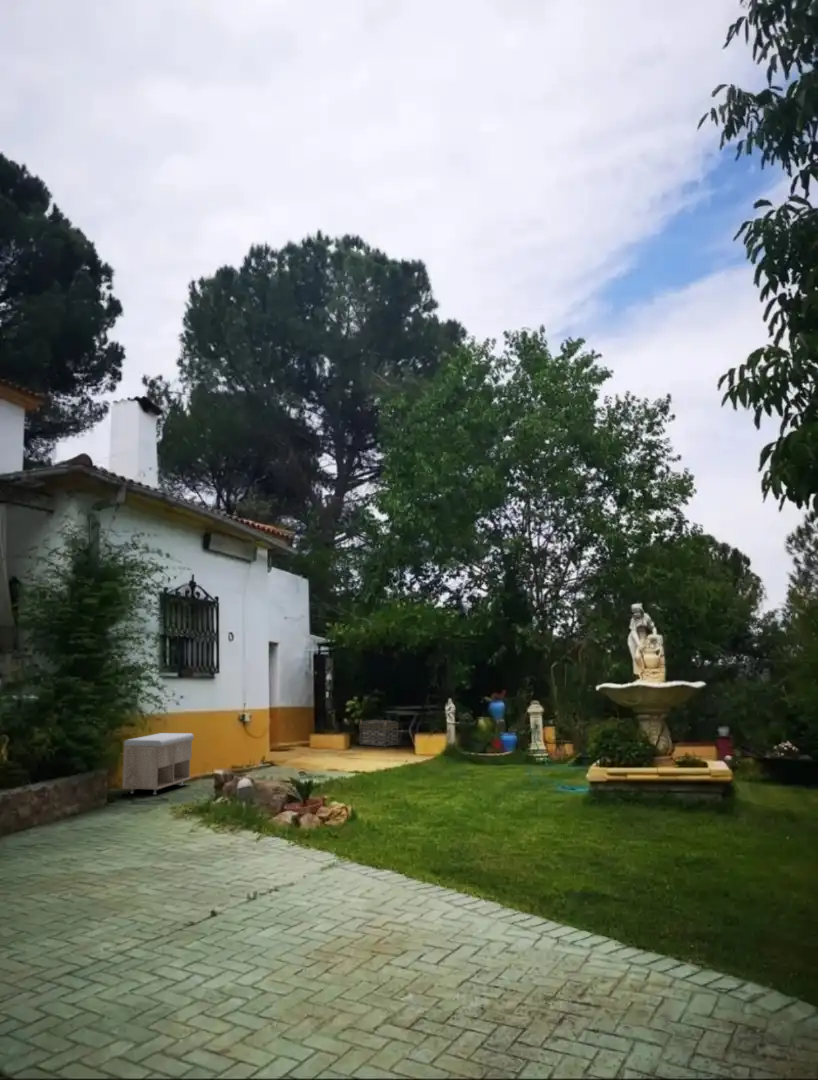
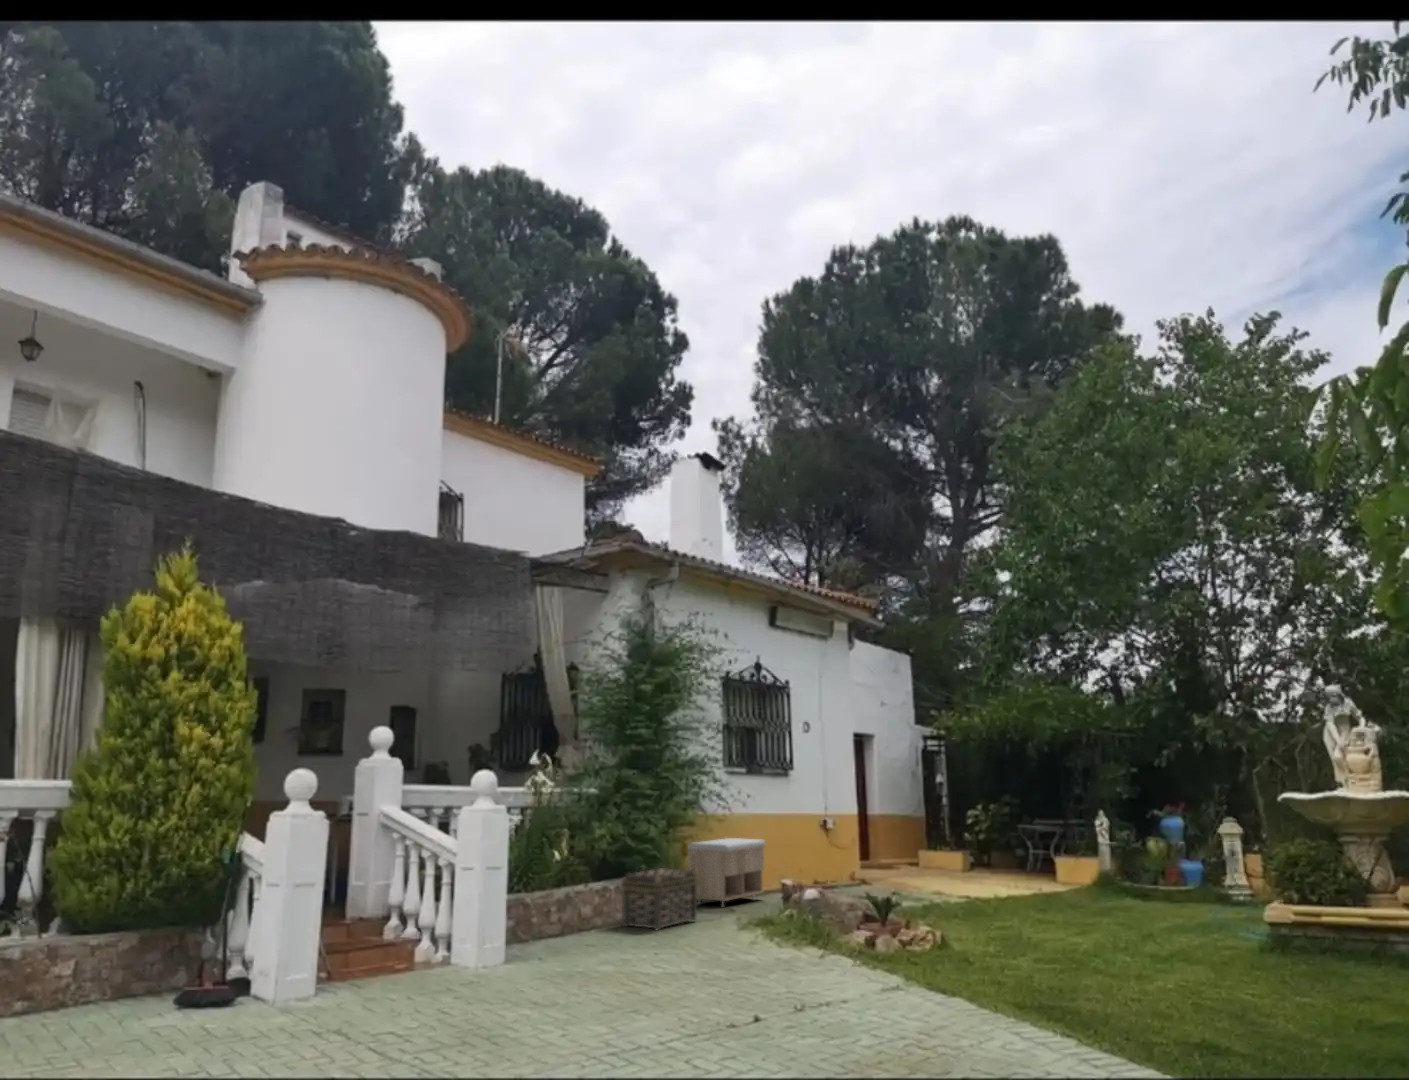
basket: present [359,720,398,747] -> present [621,865,698,930]

